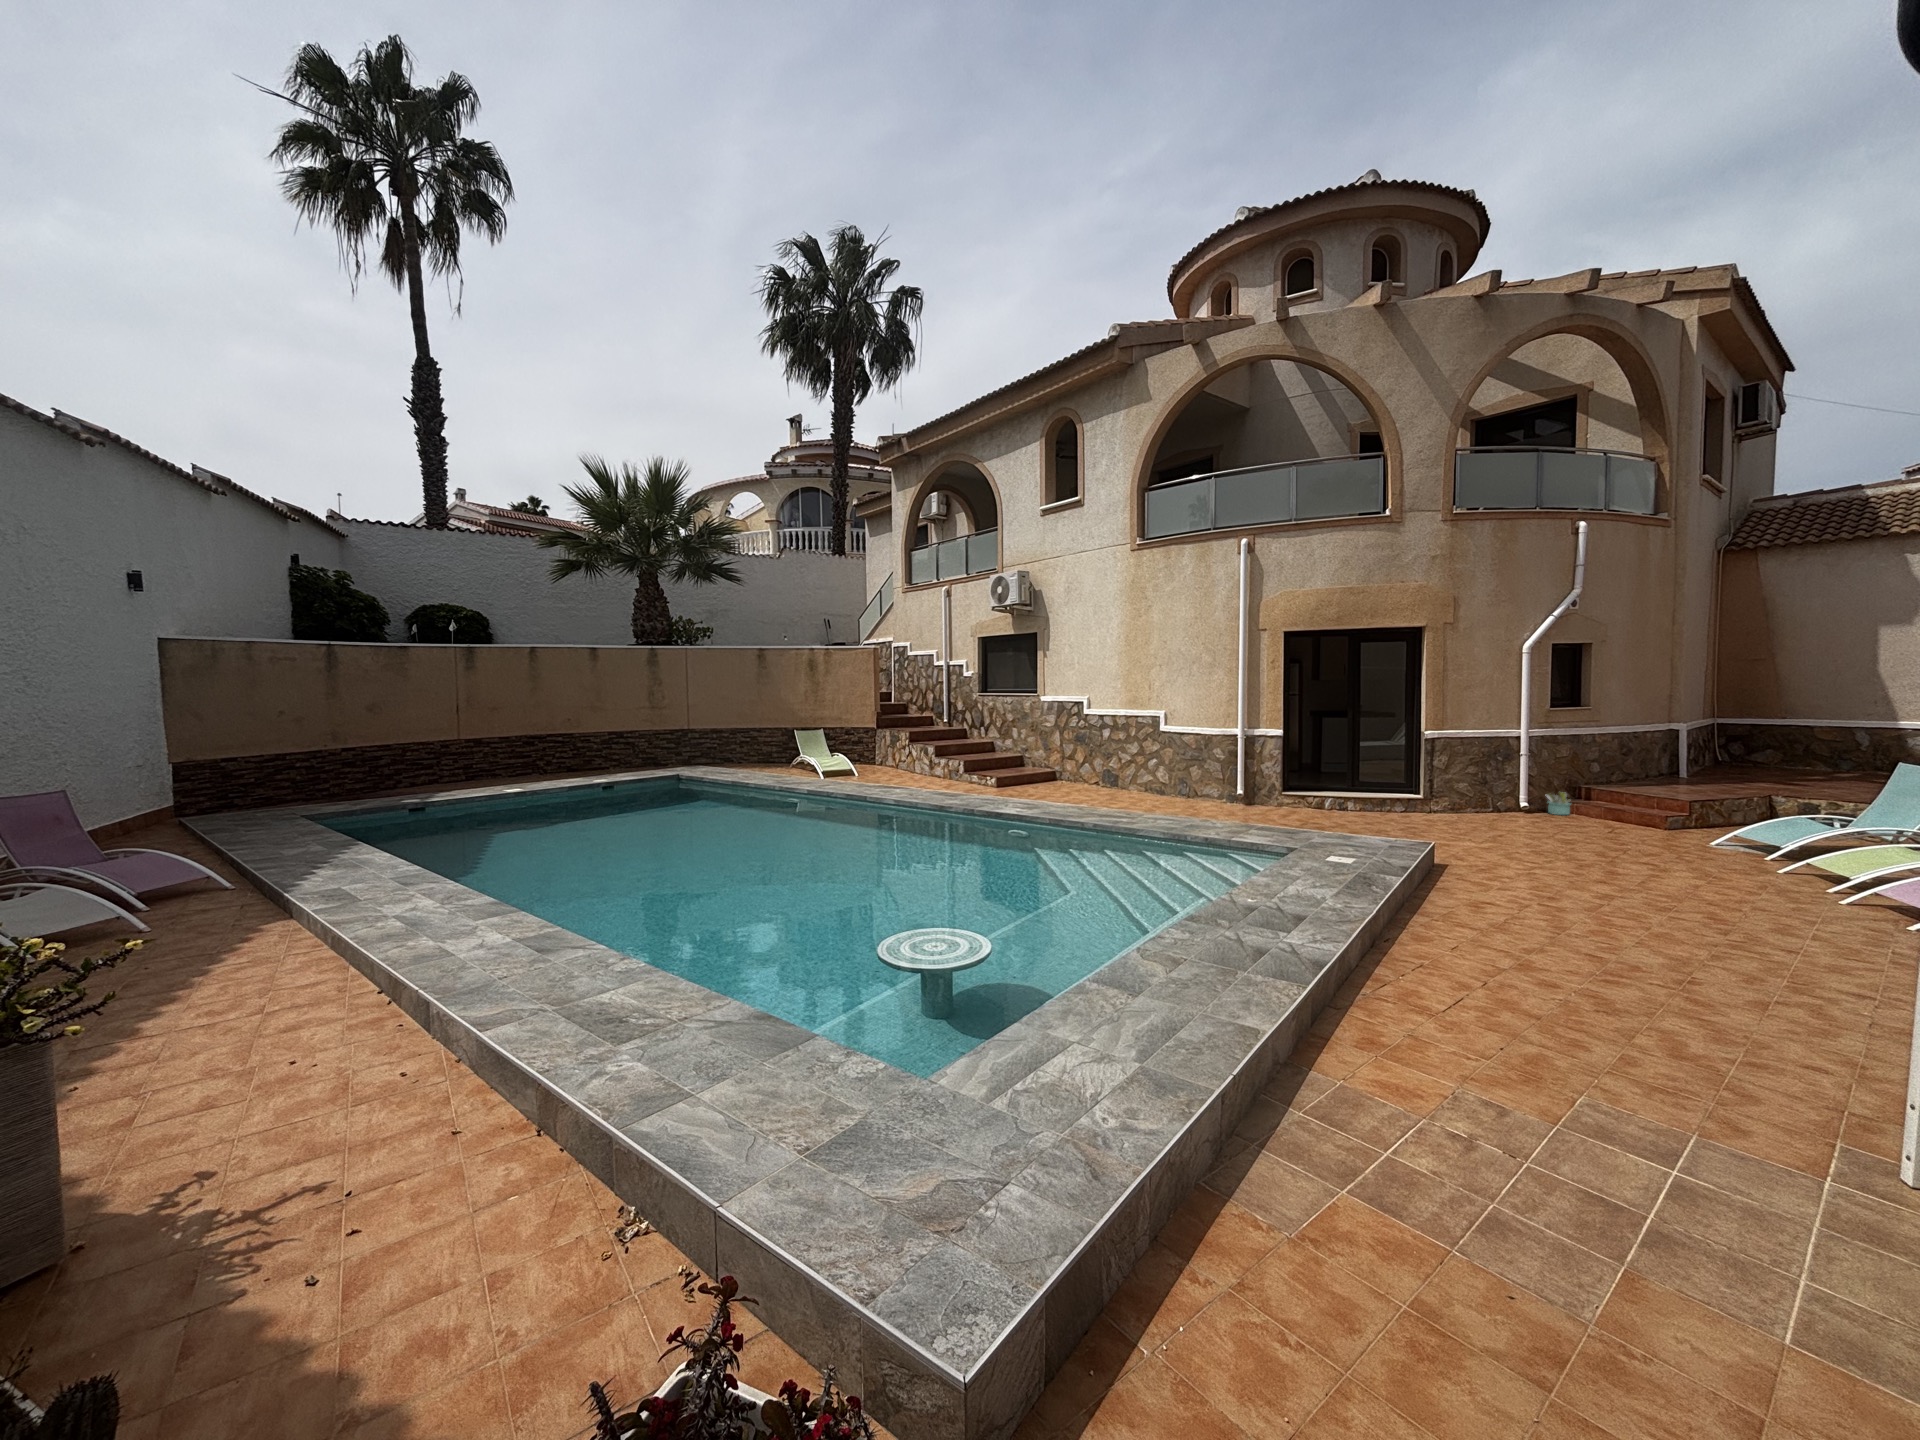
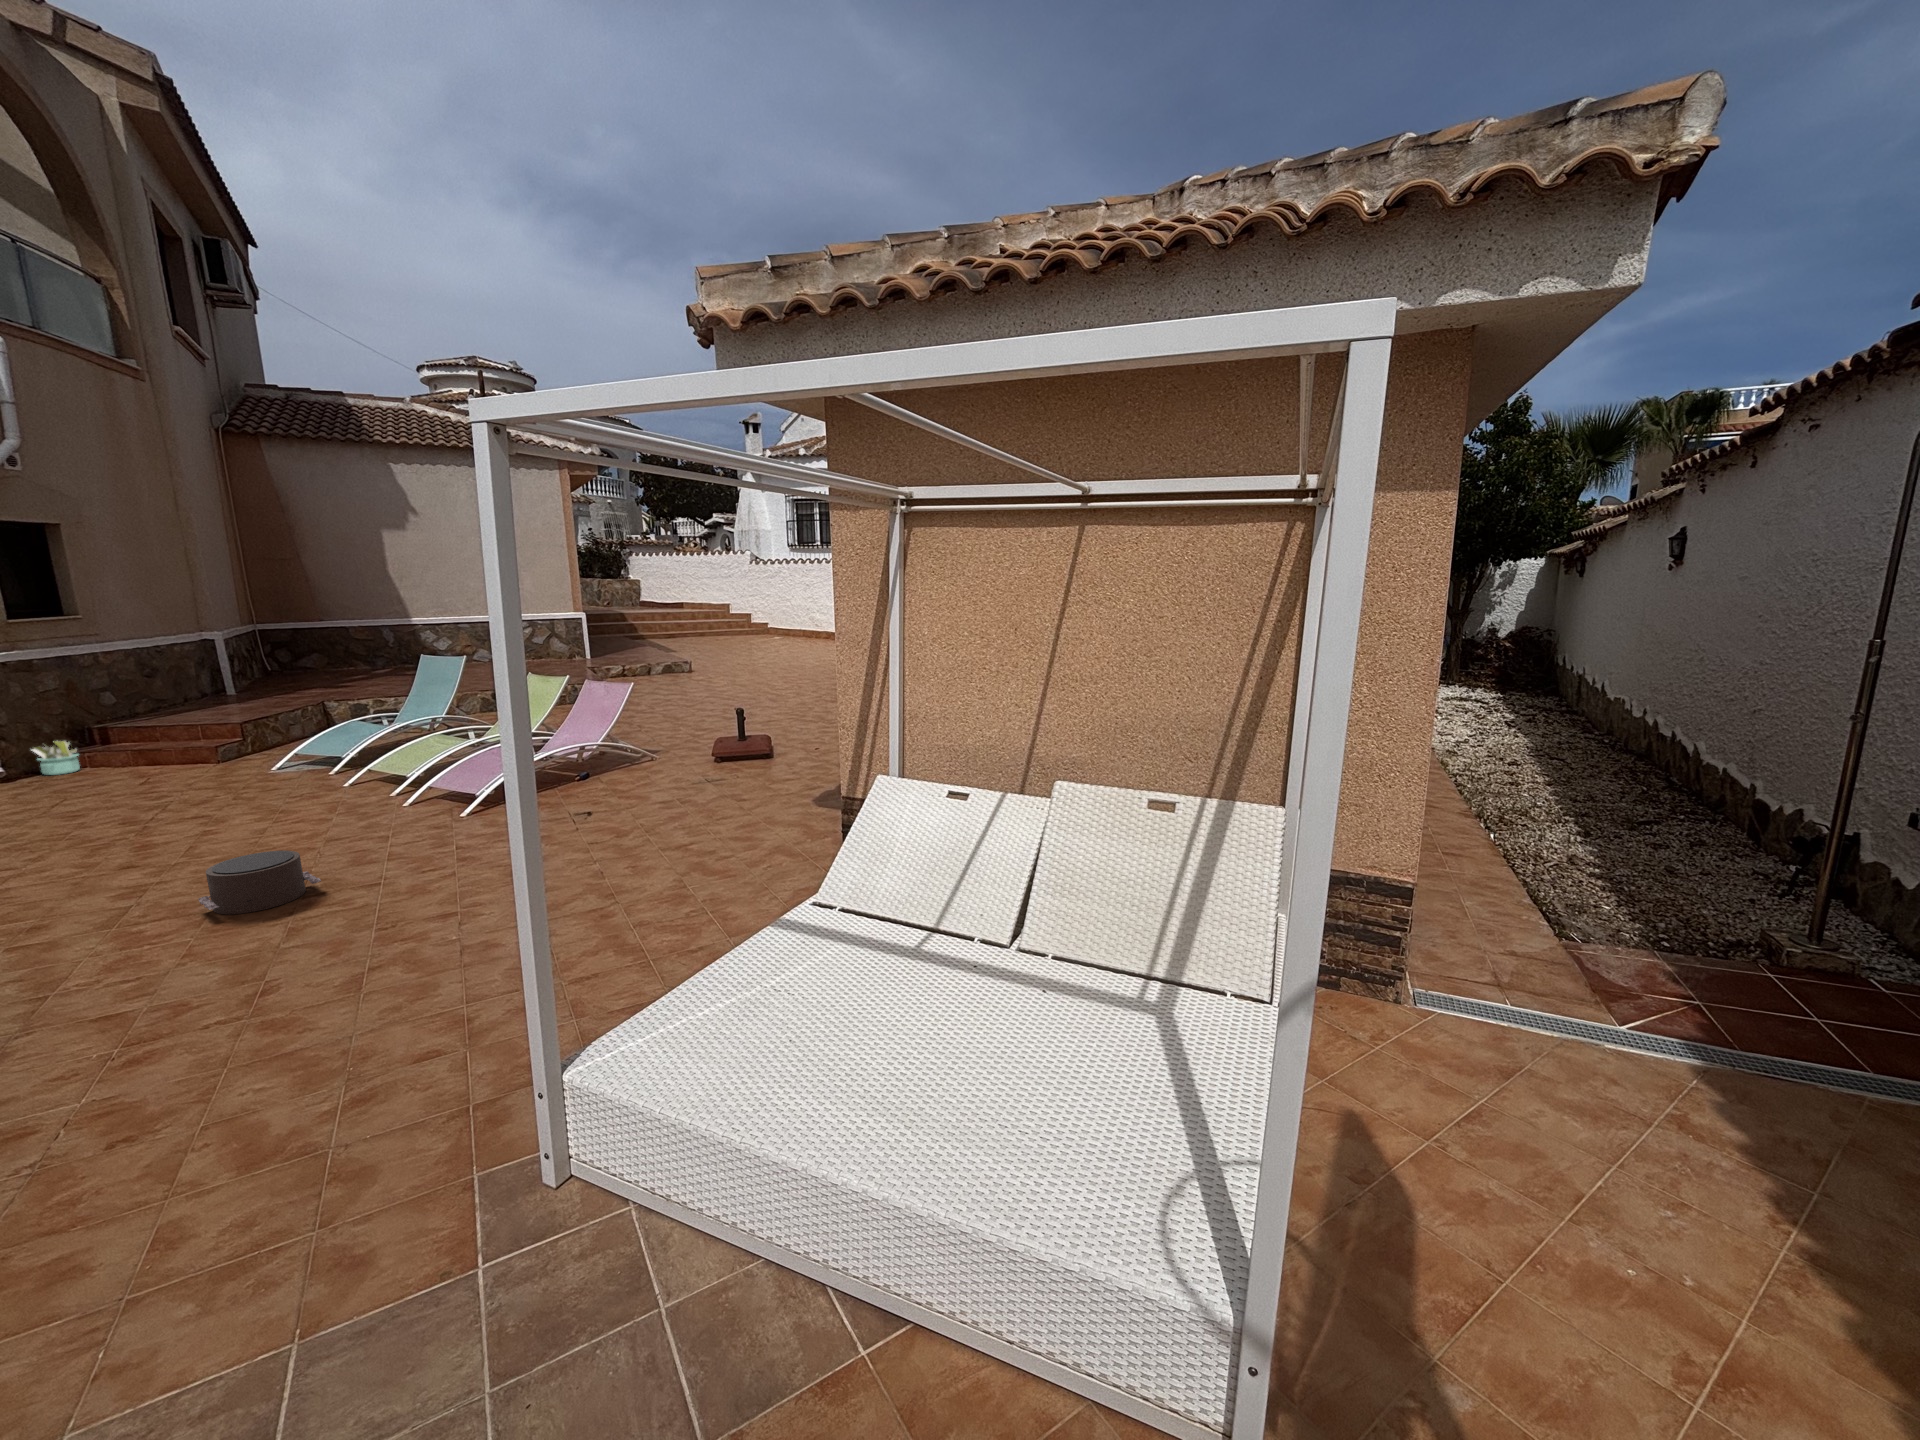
pouf: none [1648,893,1745,939] -> present [198,850,321,914]

